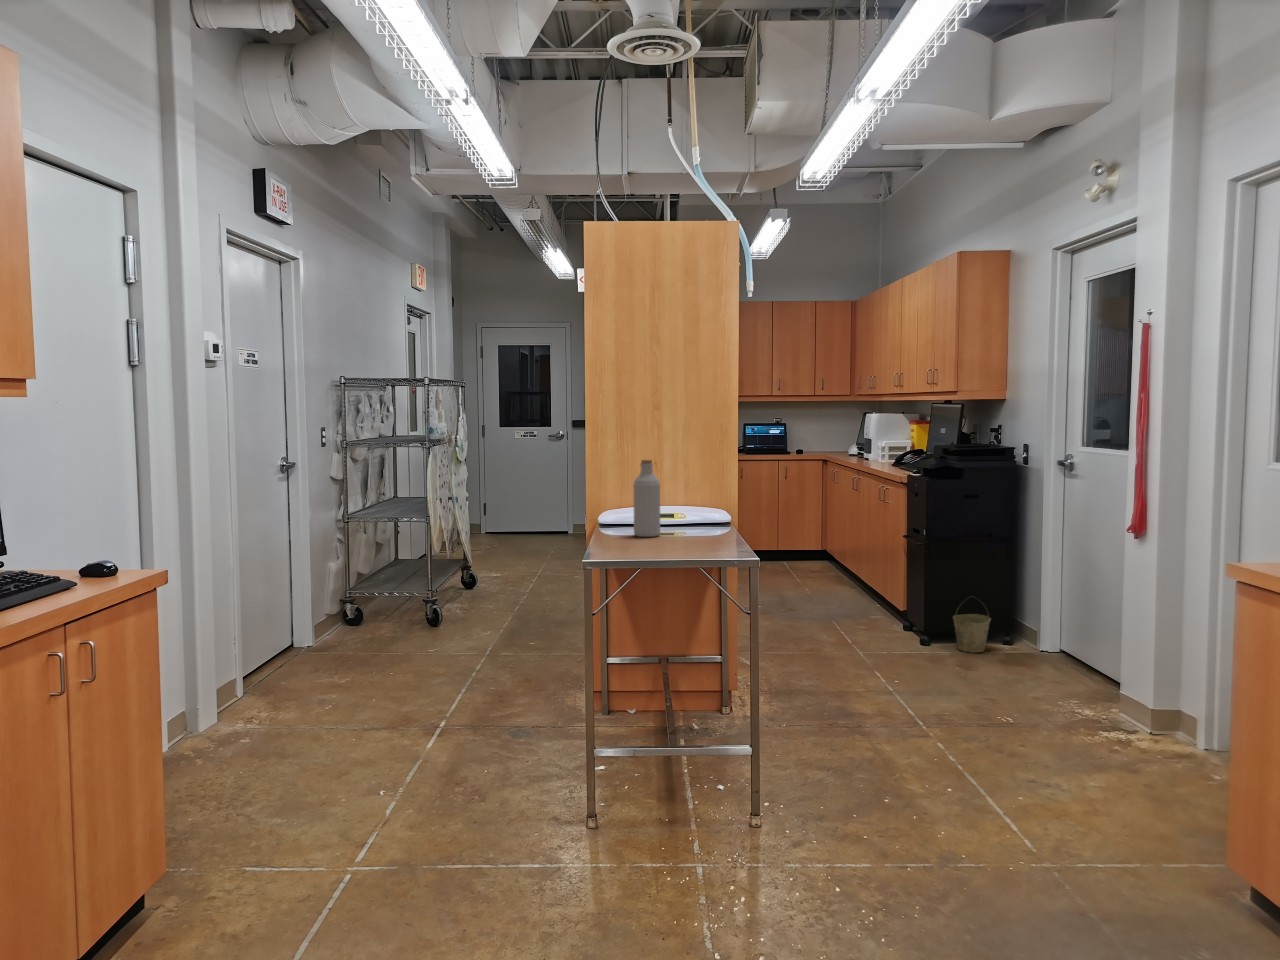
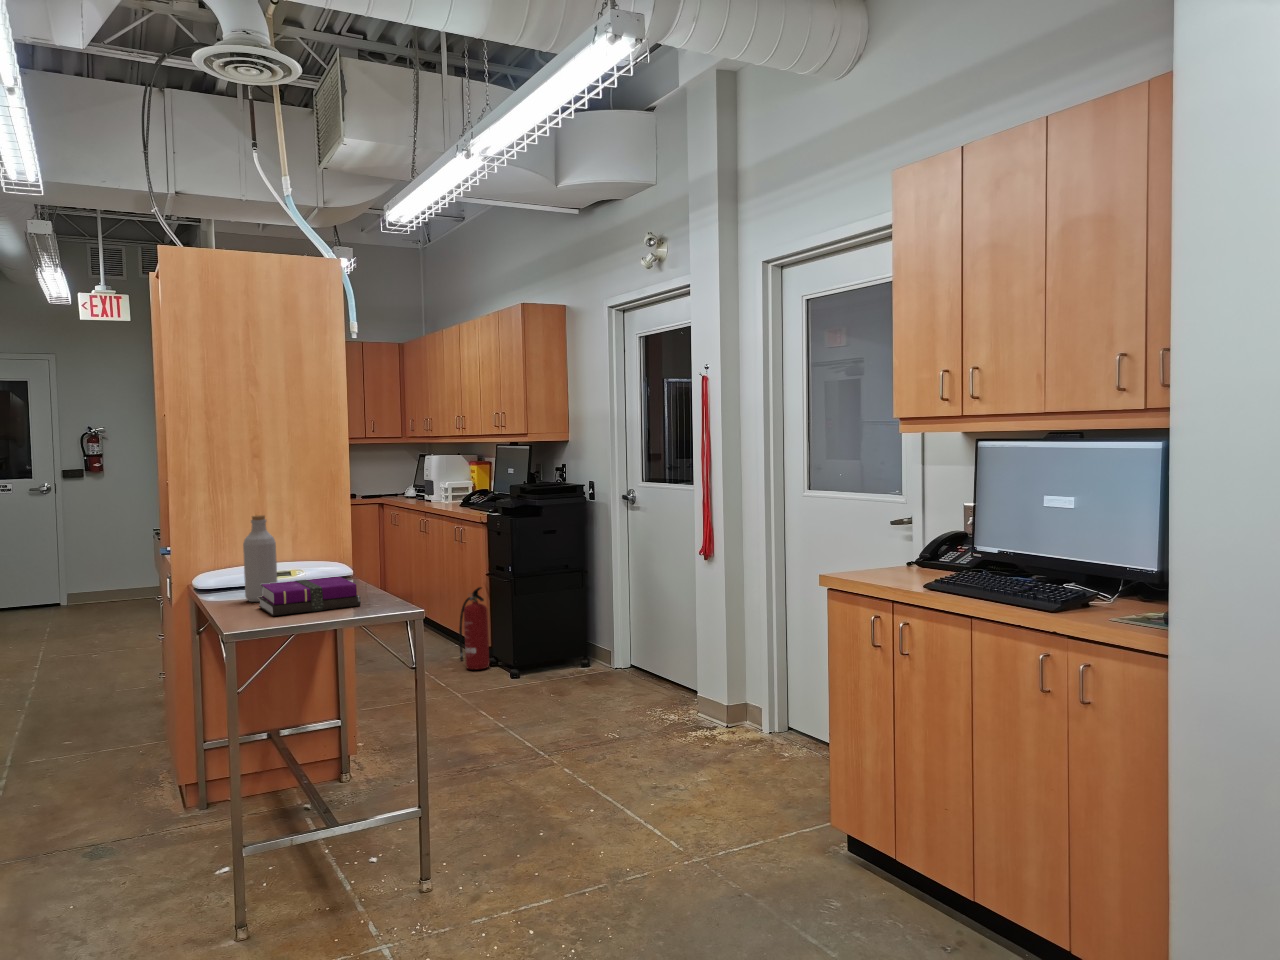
notebook: none [638,520,720,549] -> present [258,577,361,616]
fire extinguisher: none [875,548,903,631] -> present [459,587,490,669]
bucket: present [953,614,991,653] -> none [540,626,574,679]

